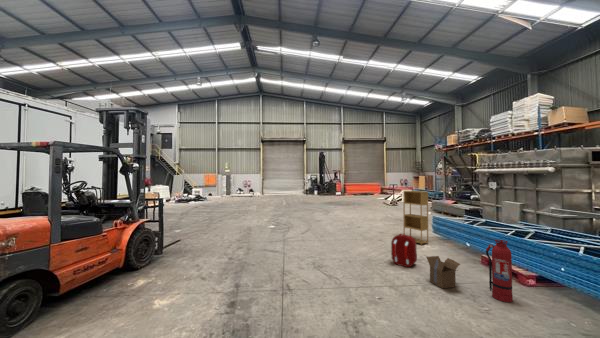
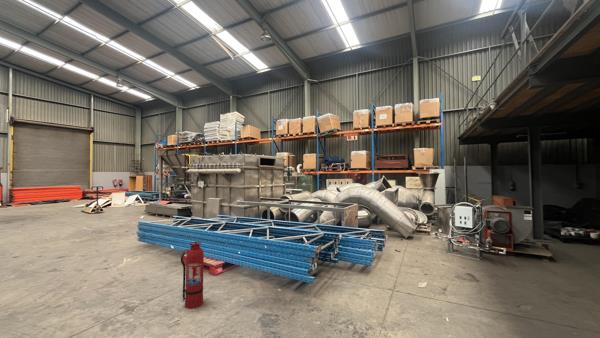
shelving unit: present [403,191,428,245] -> none [90,194,130,263]
backpack: present [391,234,417,267] -> none [49,261,99,312]
cardboard box: present [427,256,460,288] -> none [106,278,154,325]

